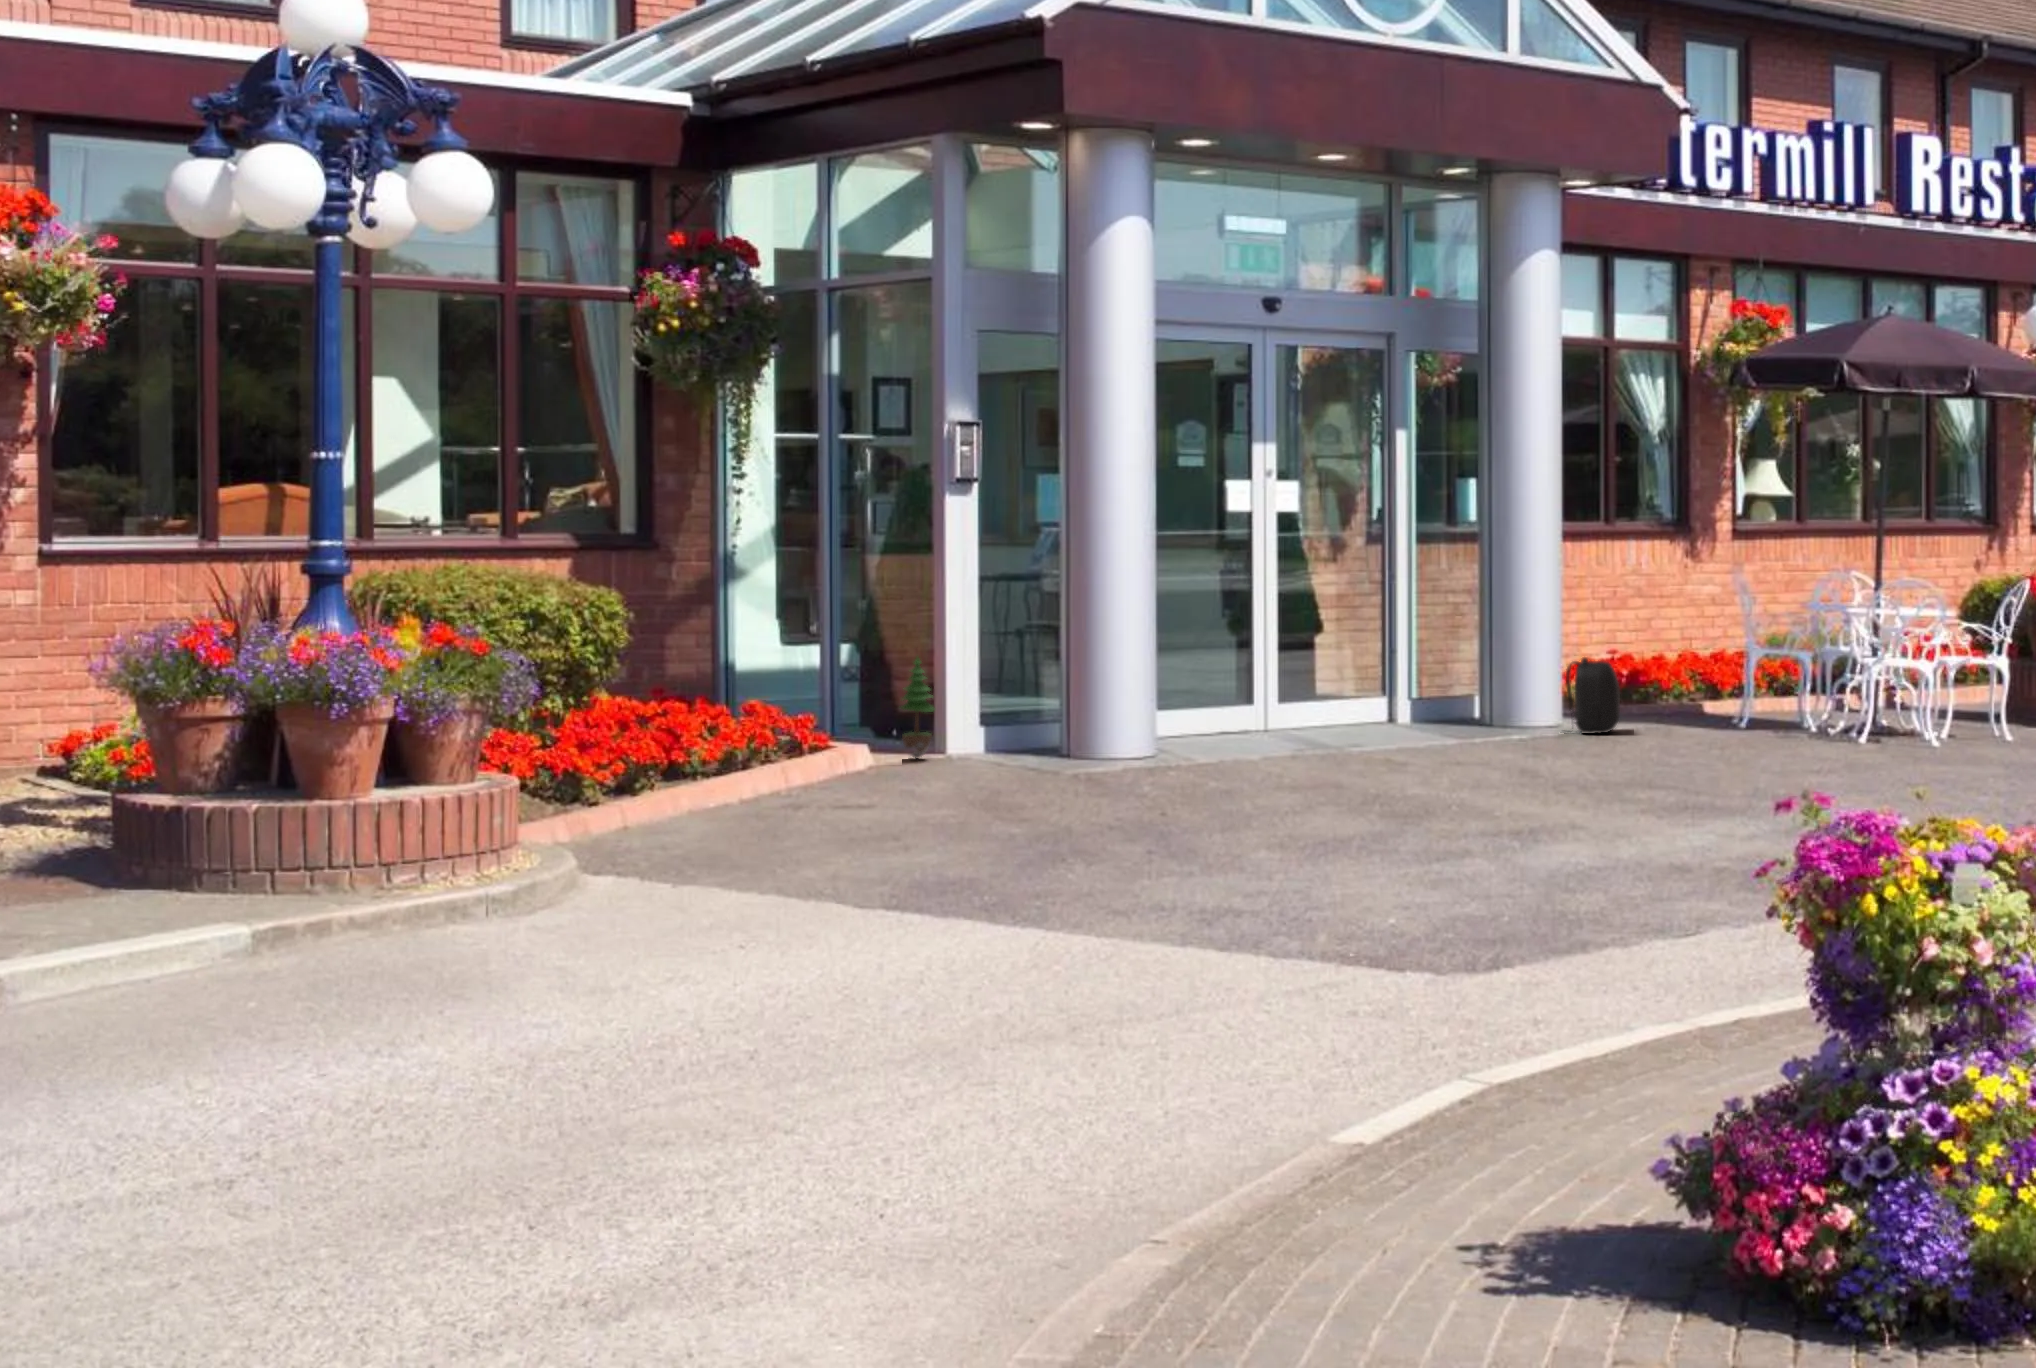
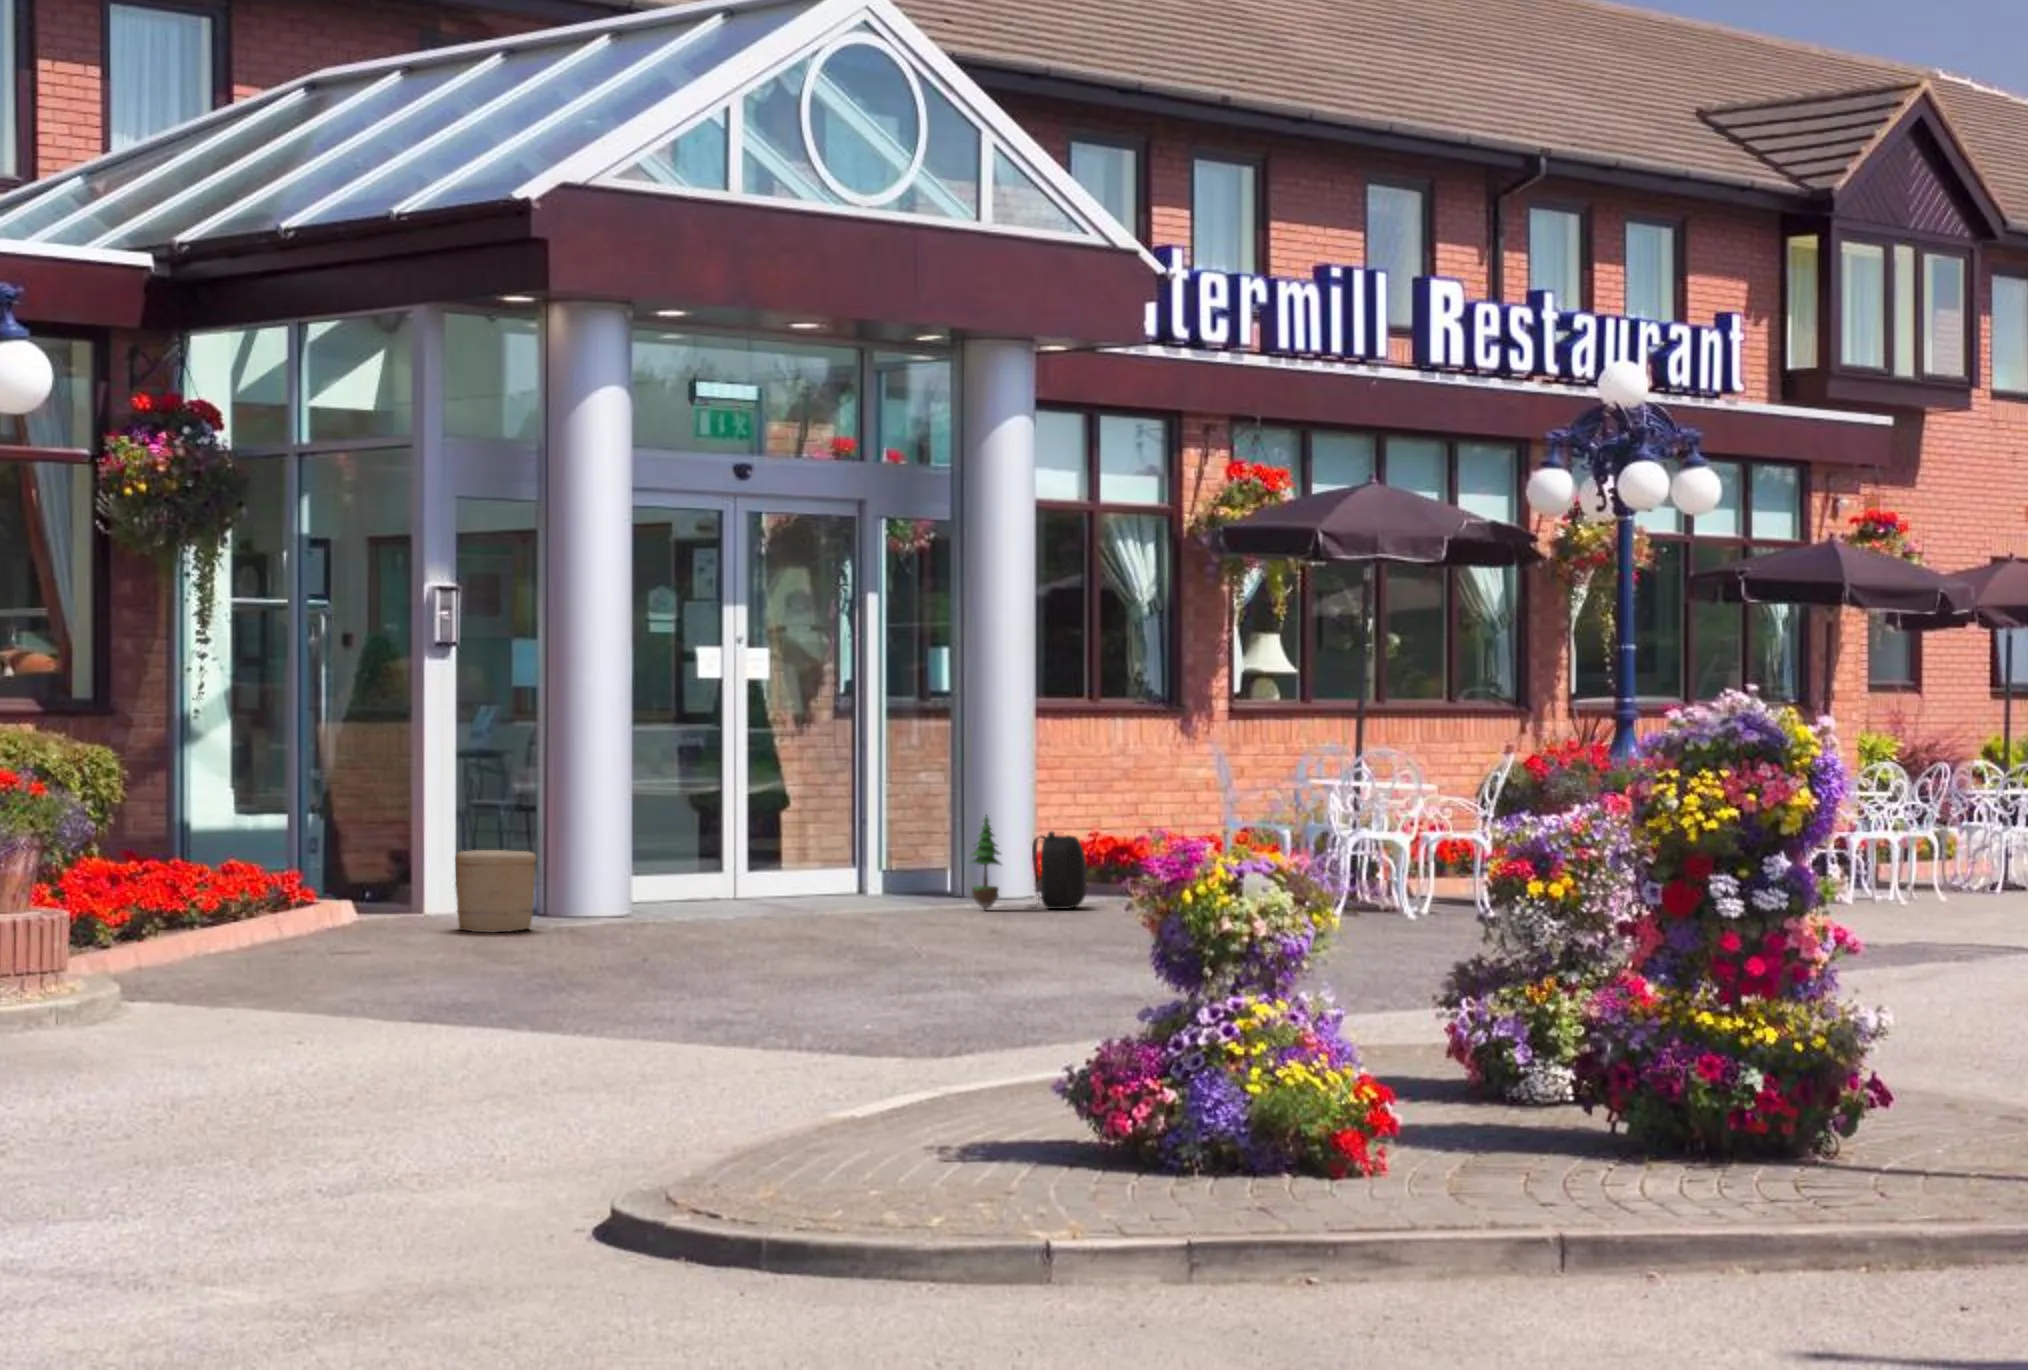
potted tree: present [901,657,934,758] -> present [972,815,1001,910]
woven basket: none [987,687,1070,774] -> present [455,850,536,932]

